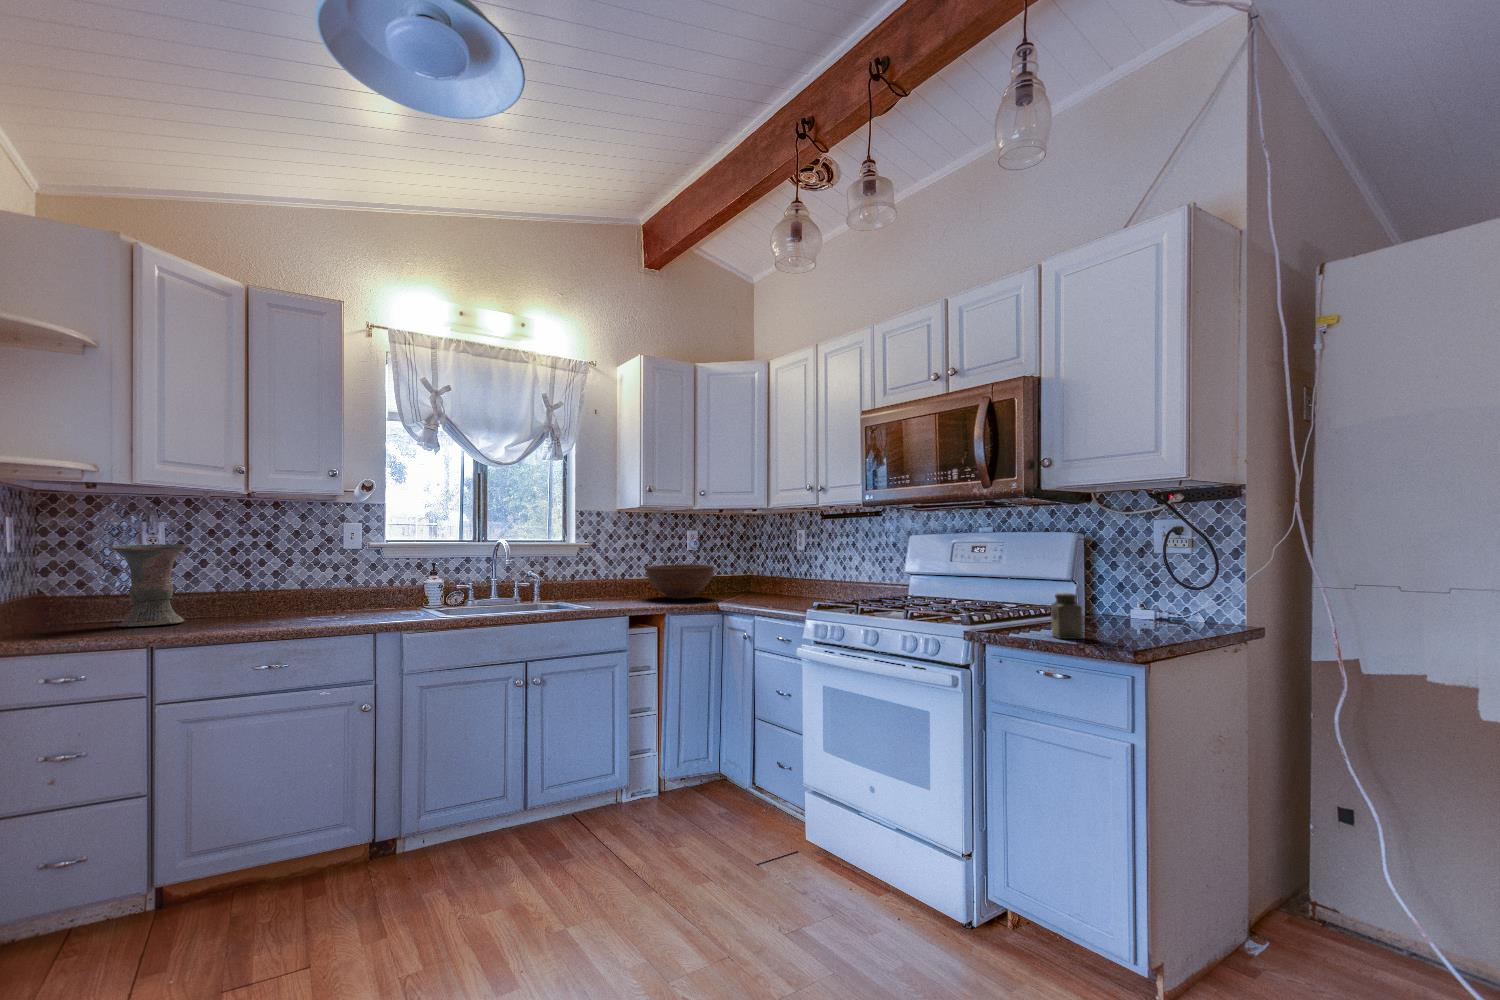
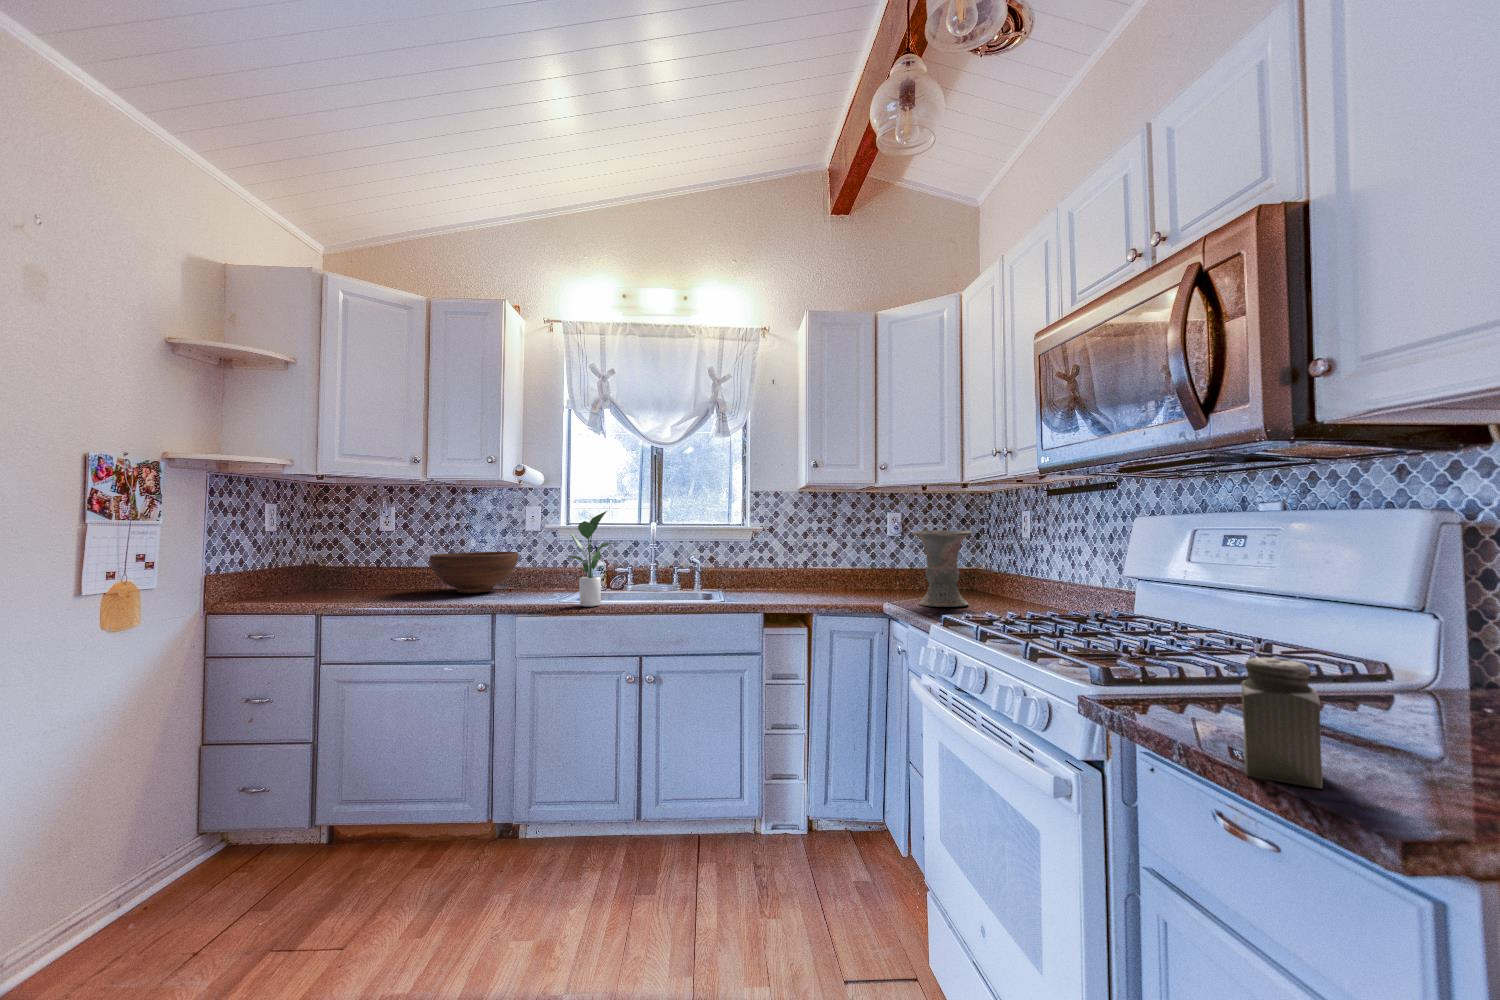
potted plant: none [460,528,509,619] -> present [567,511,615,607]
vase: present [110,544,190,627] -> present [912,530,972,607]
fruit bowl: present [646,564,714,599] -> present [430,552,518,593]

